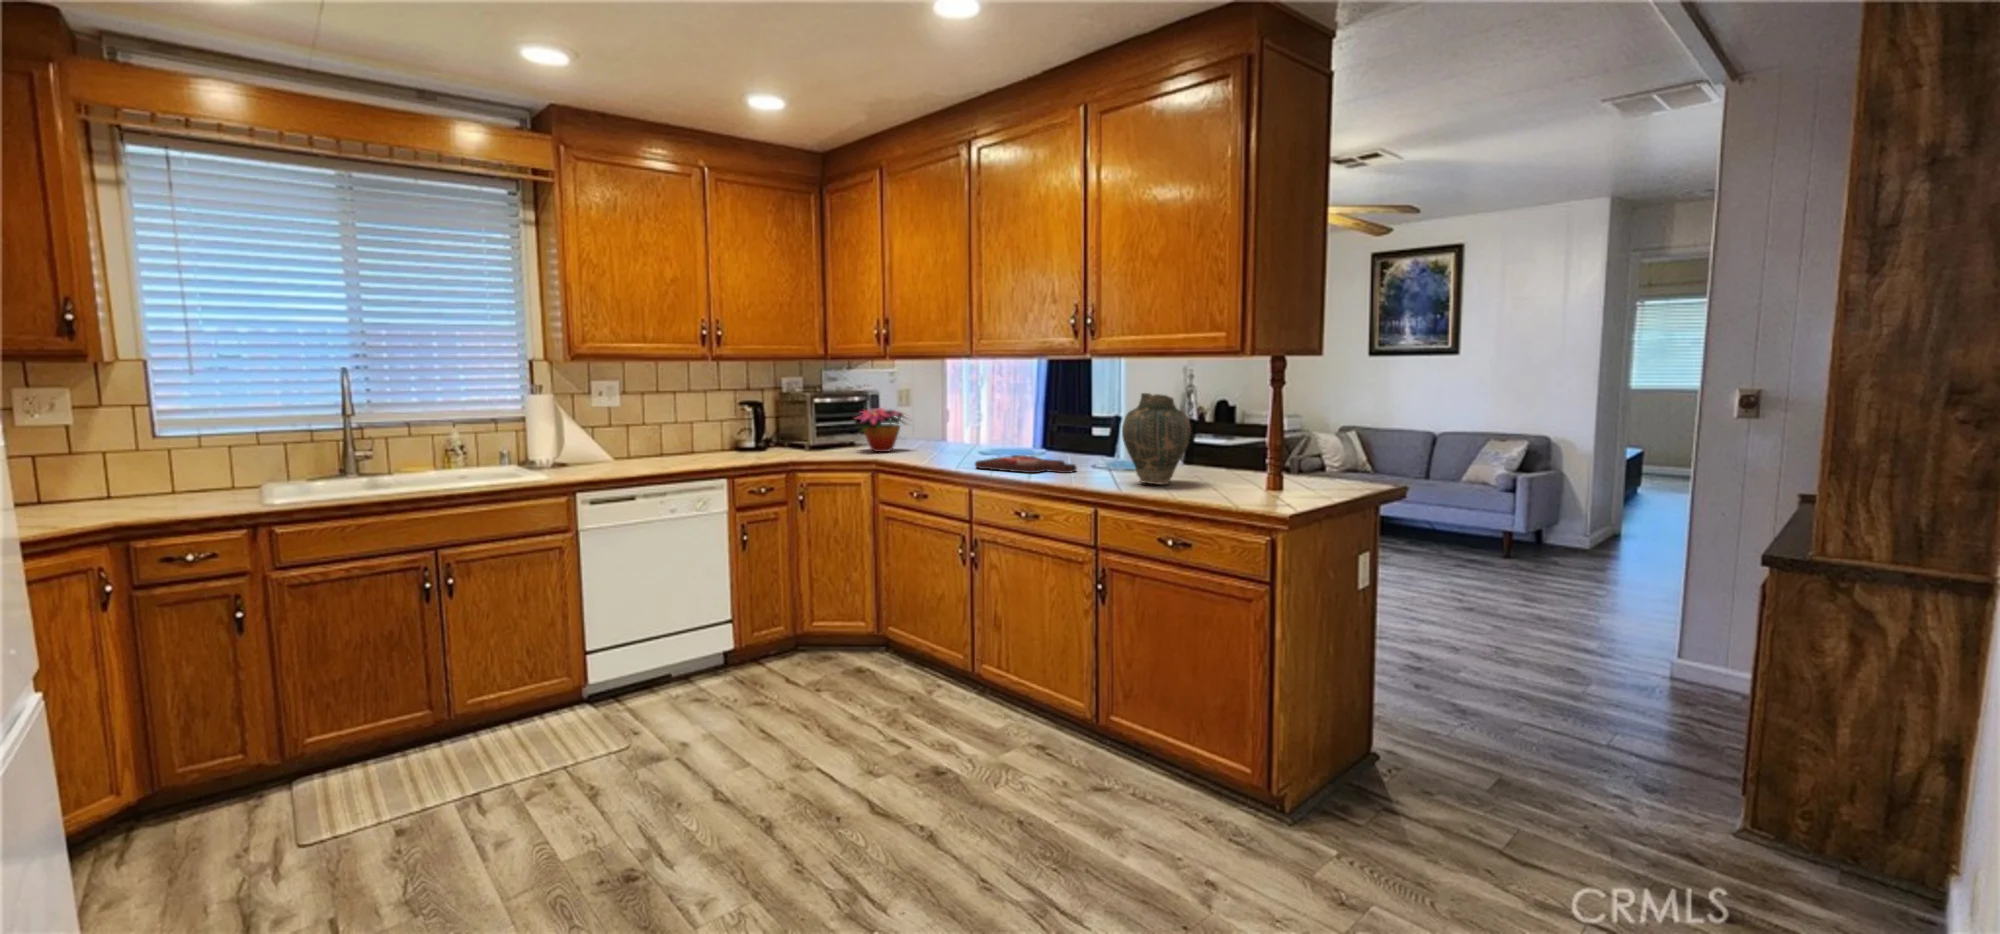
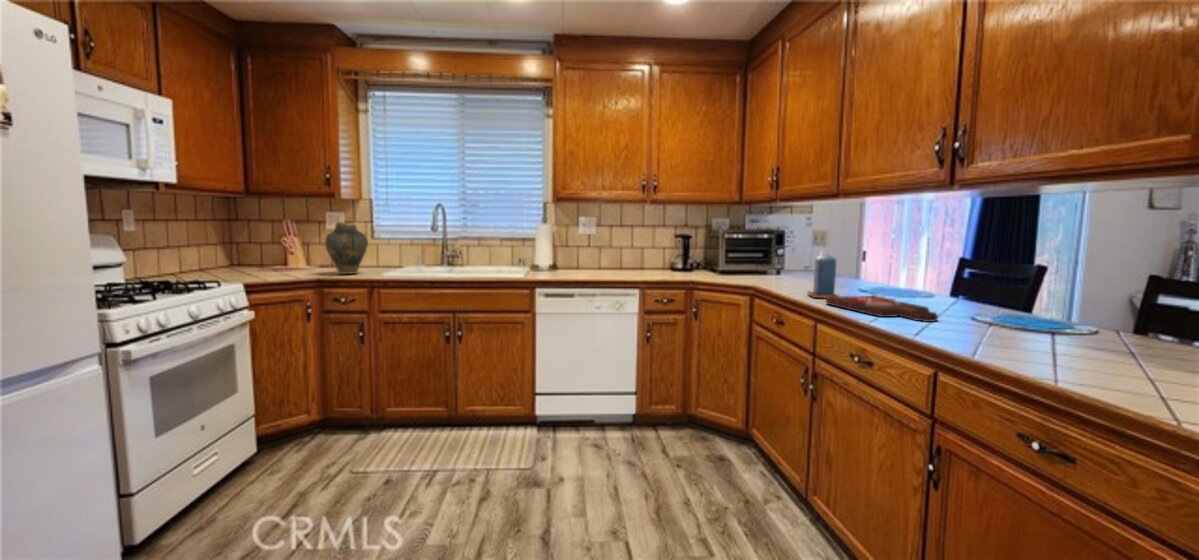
vase: present [1122,393,1191,485] -> present [325,222,368,274]
flower arrangement: present [855,408,908,452] -> none [747,244,804,281]
candle: none [944,414,980,464] -> present [808,254,839,298]

